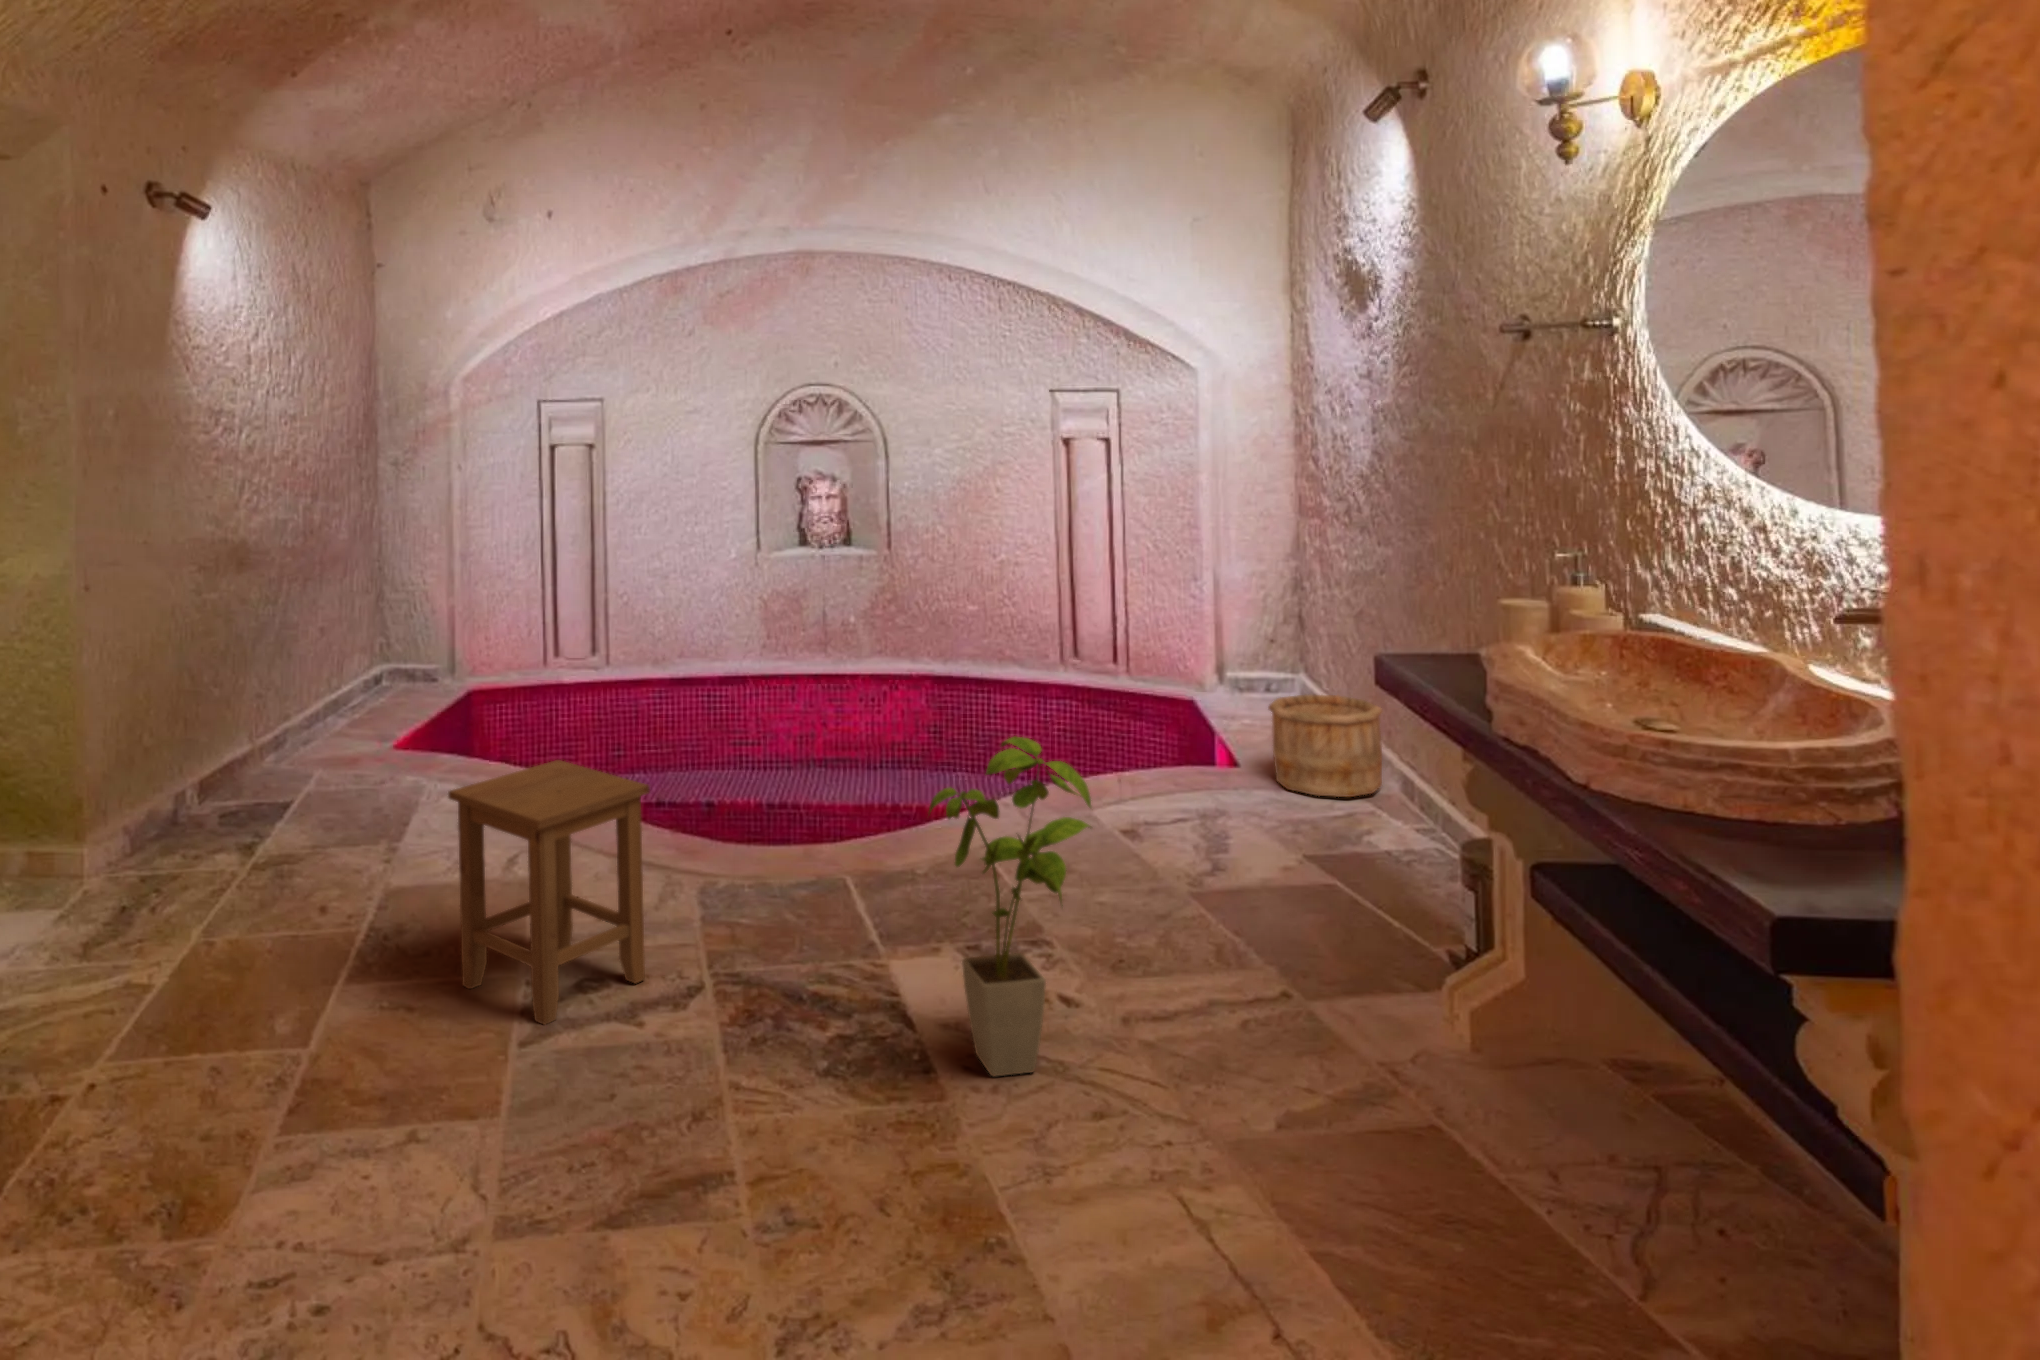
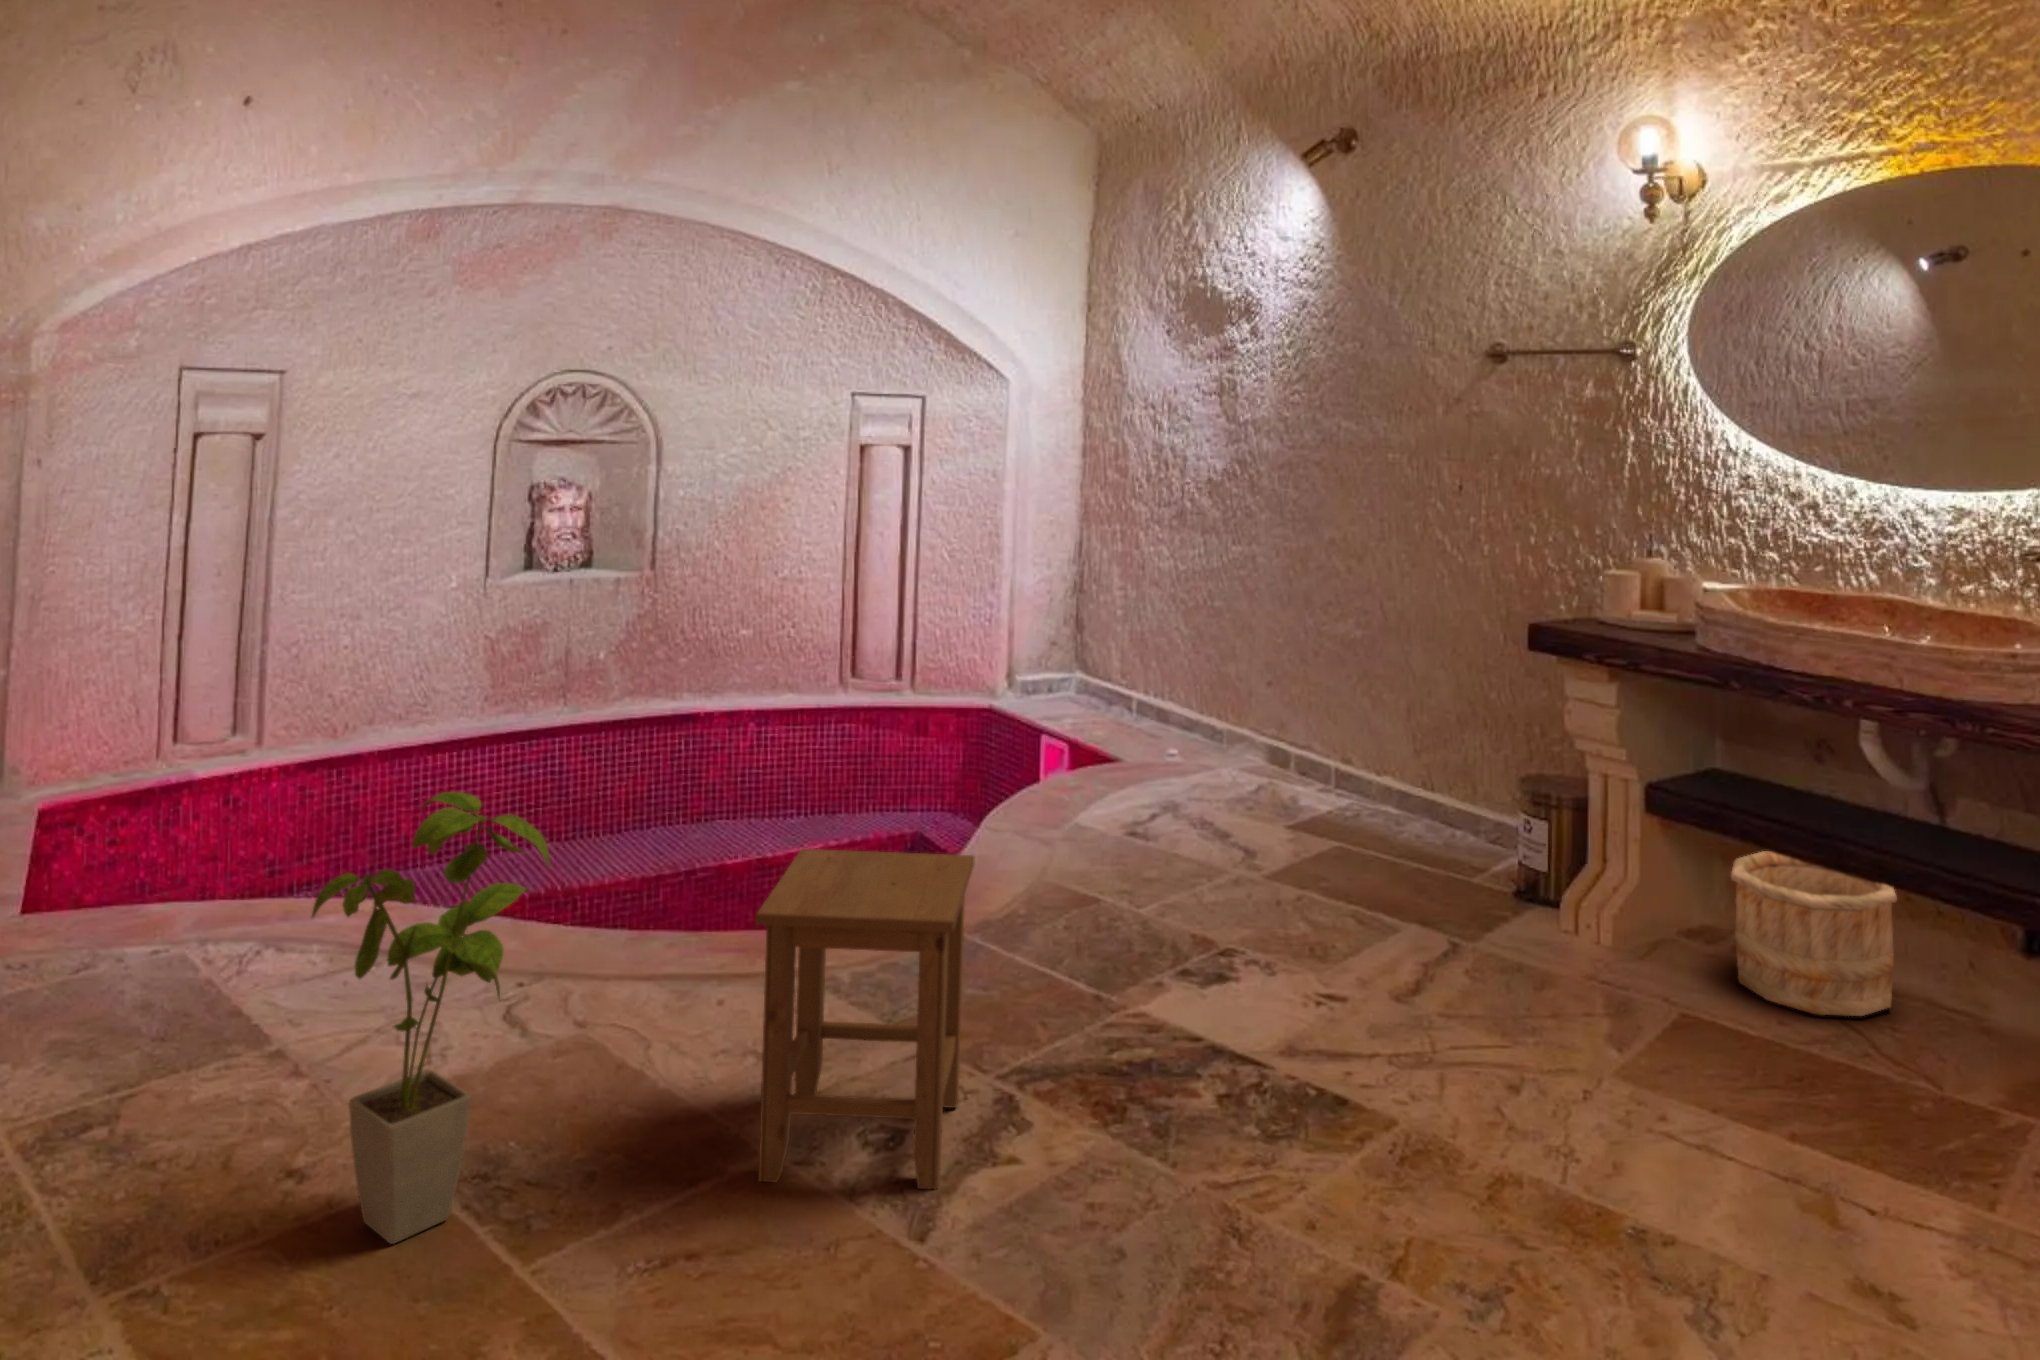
wooden bucket: present [1268,695,1382,797] -> present [1731,851,1897,1016]
house plant: present [929,737,1091,1077] -> present [312,792,552,1244]

